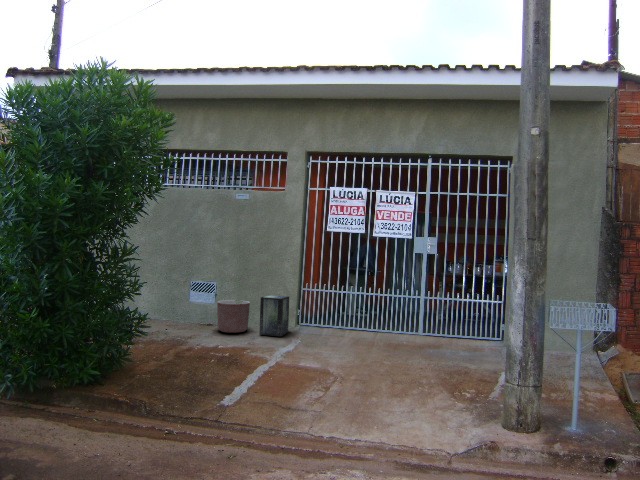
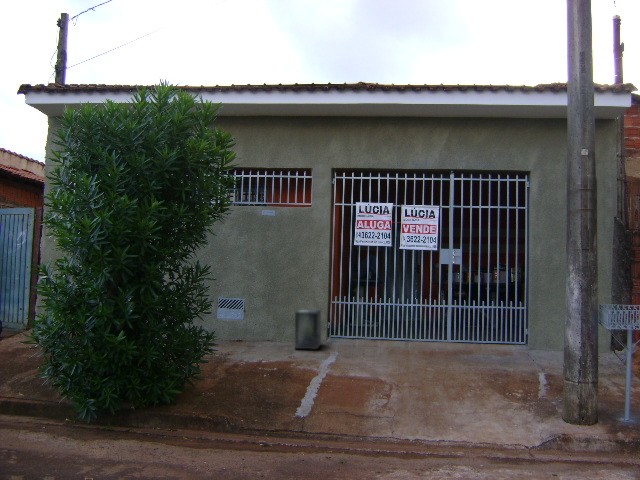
planter: present [217,300,250,333] -> none [250,316,282,348]

